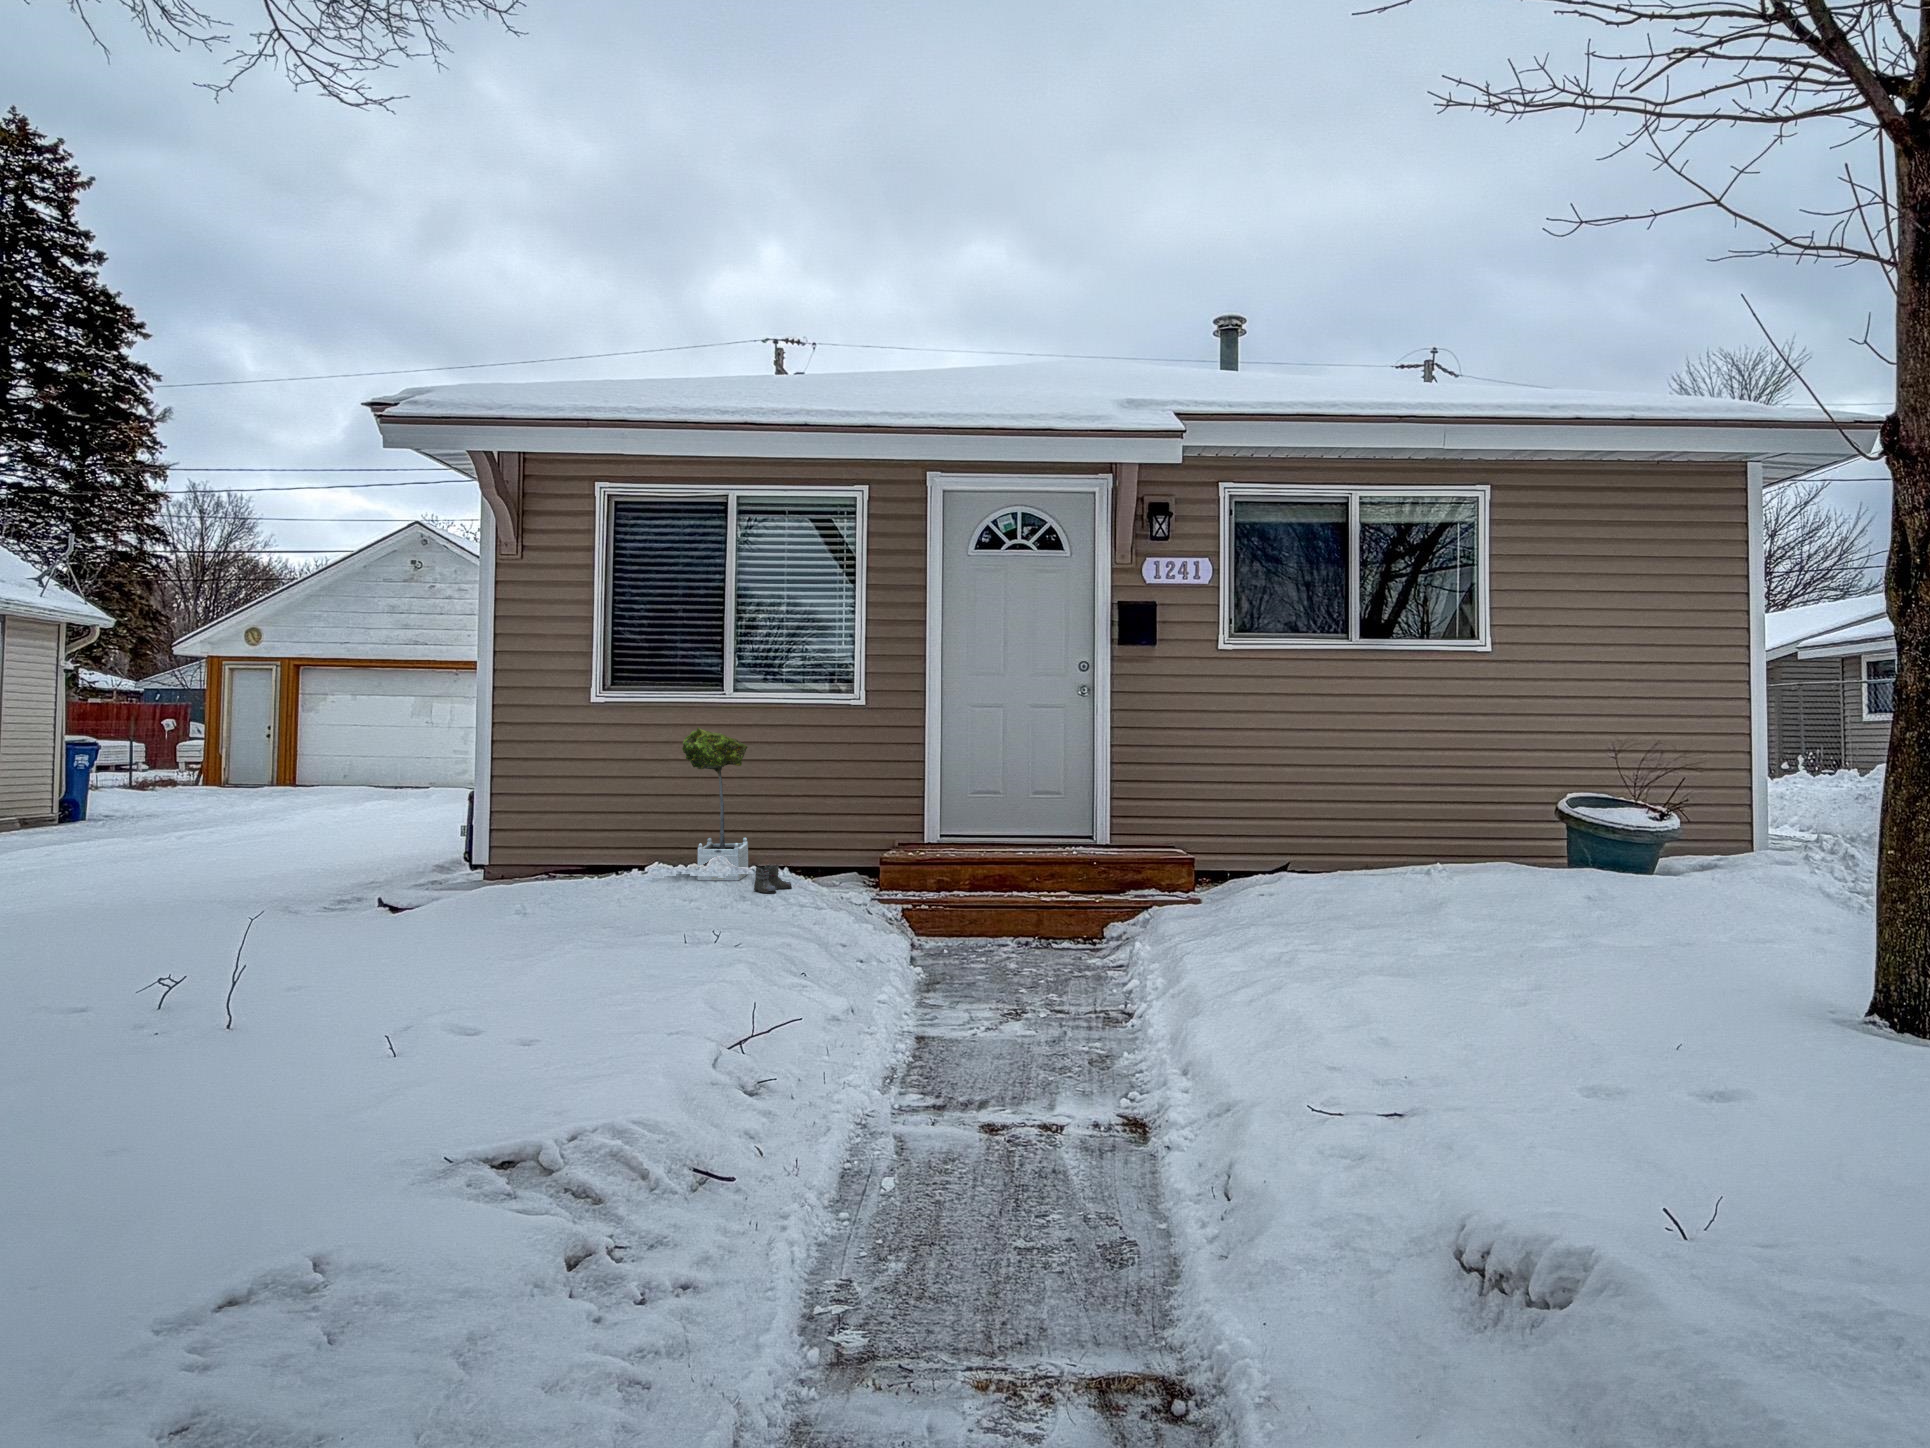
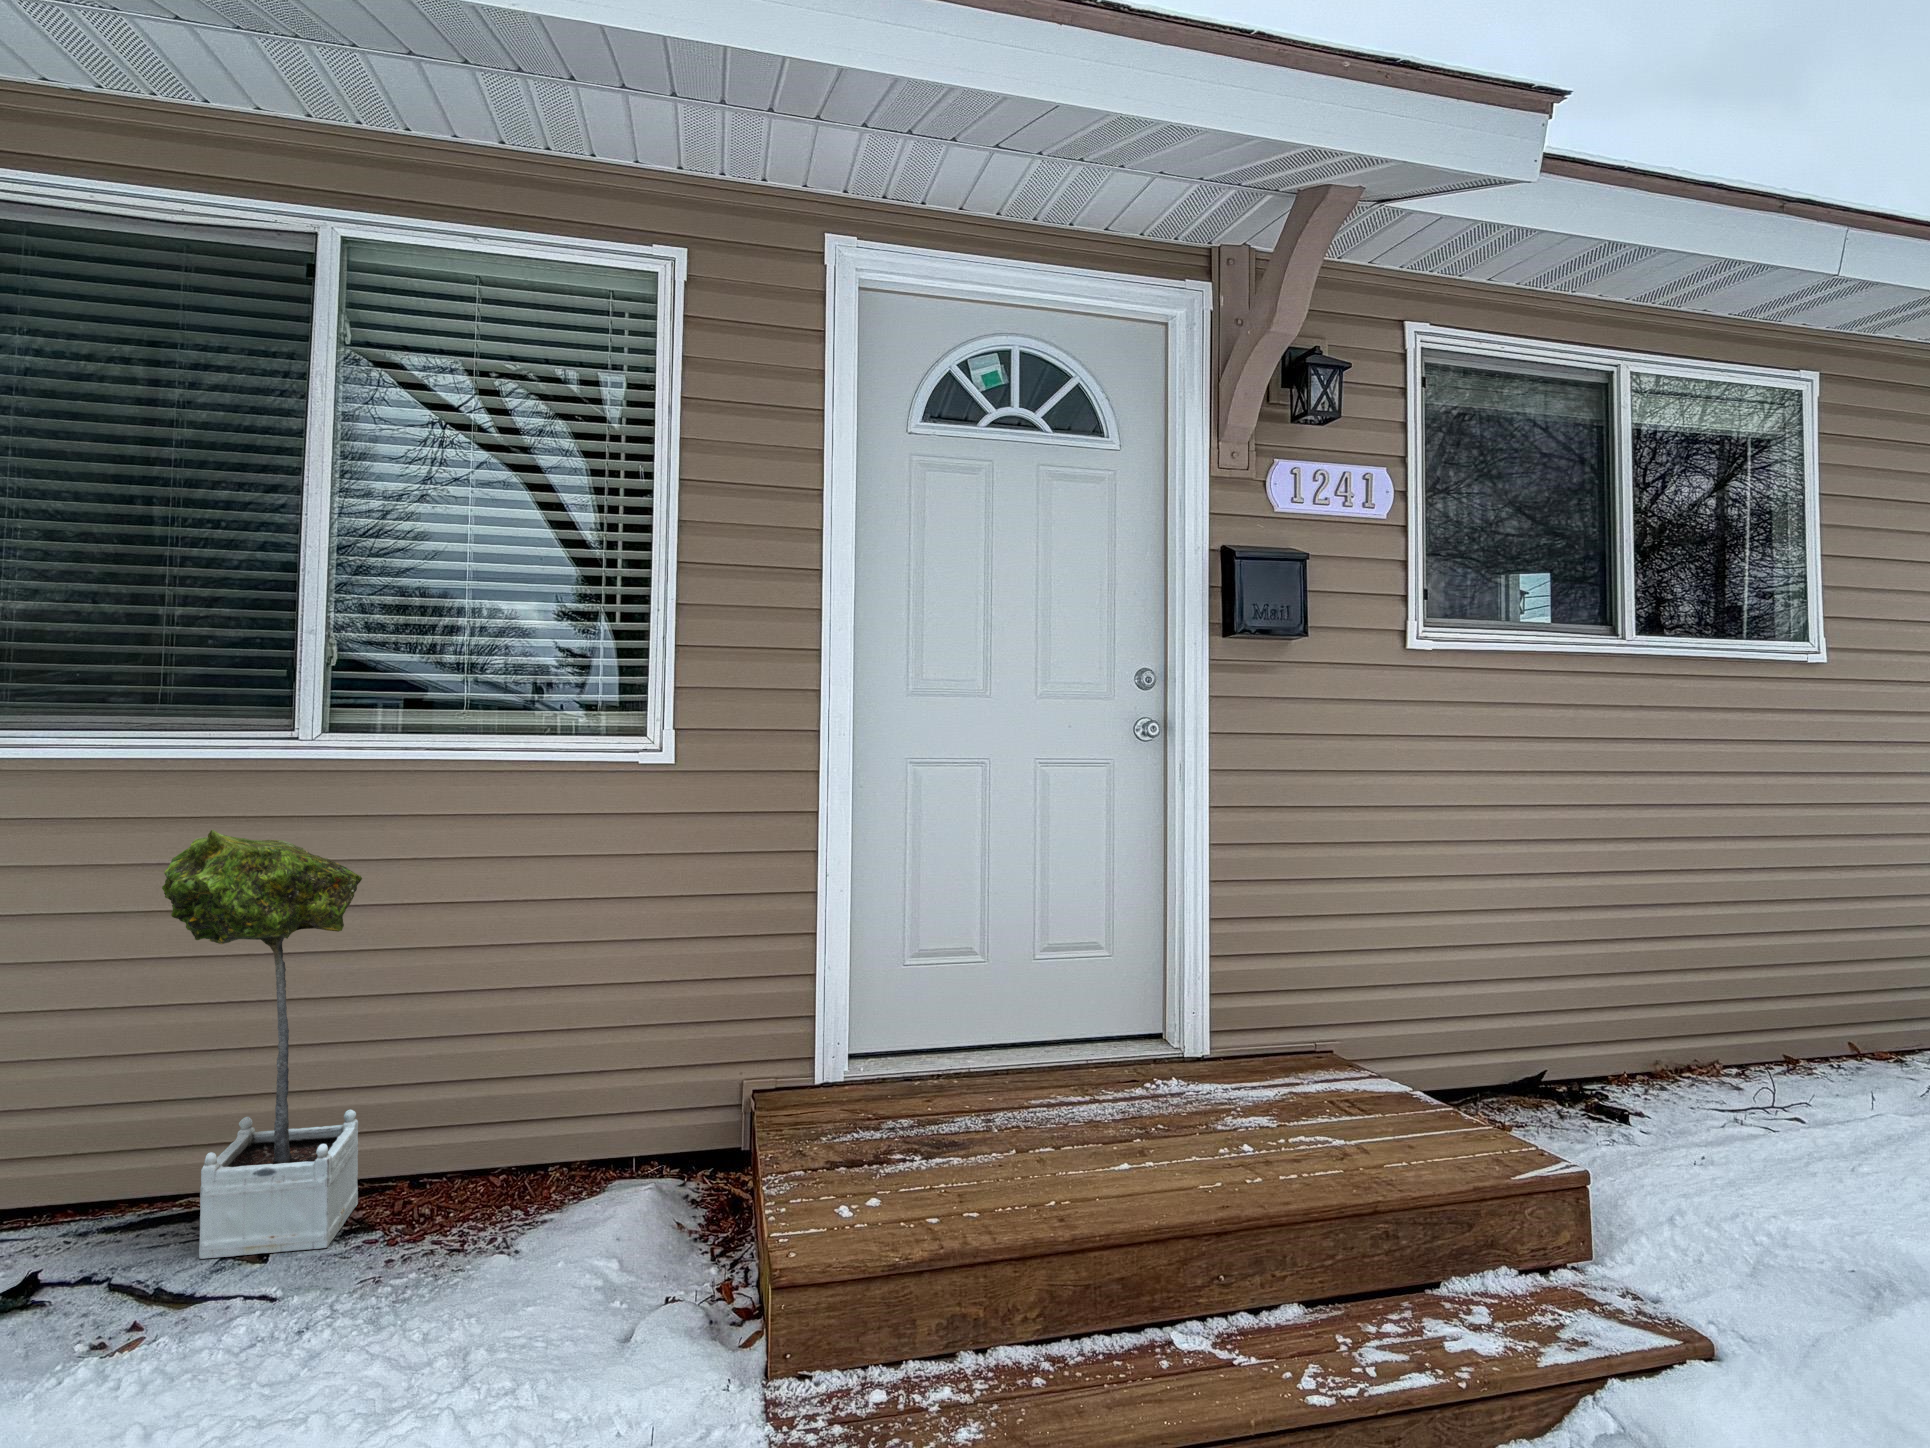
boots: present [754,865,792,893] -> none [360,1222,489,1336]

